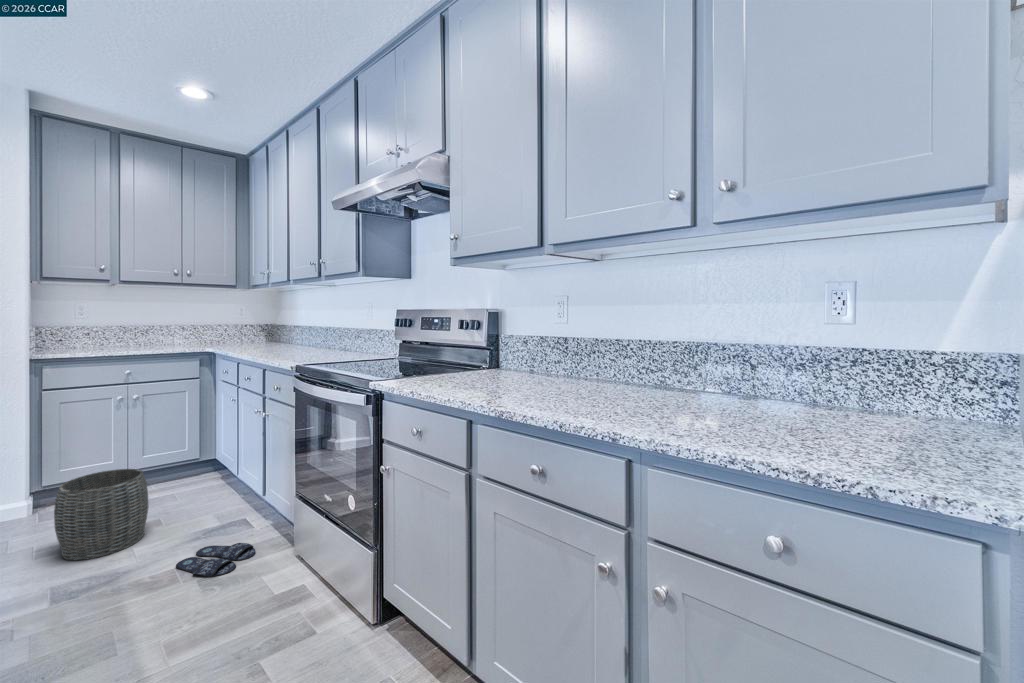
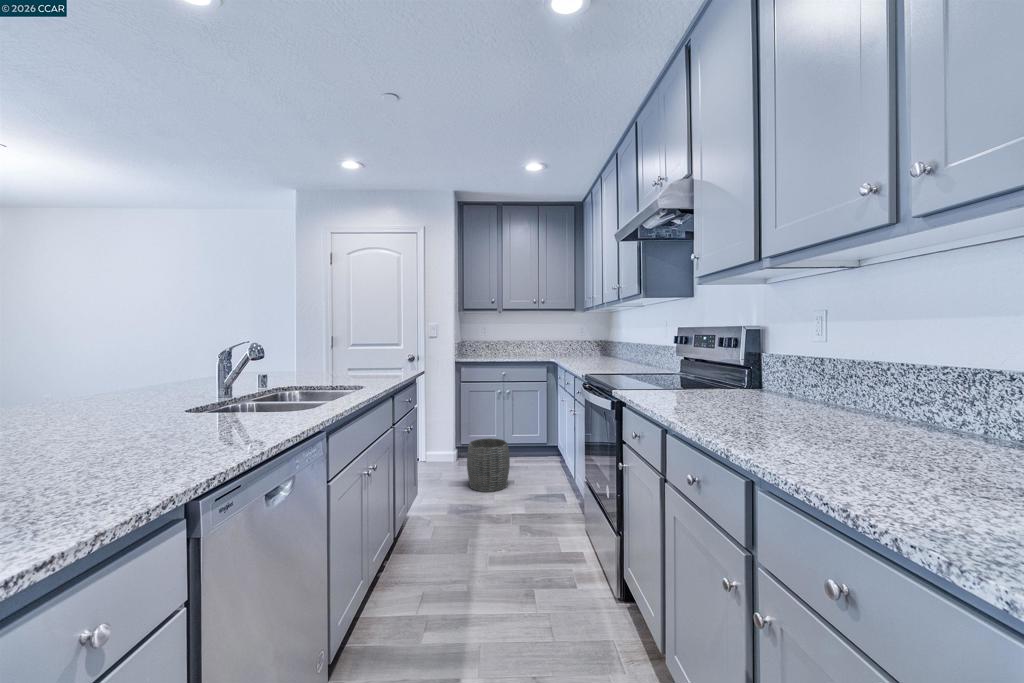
slippers: present [176,543,256,577] -> none [517,504,562,524]

